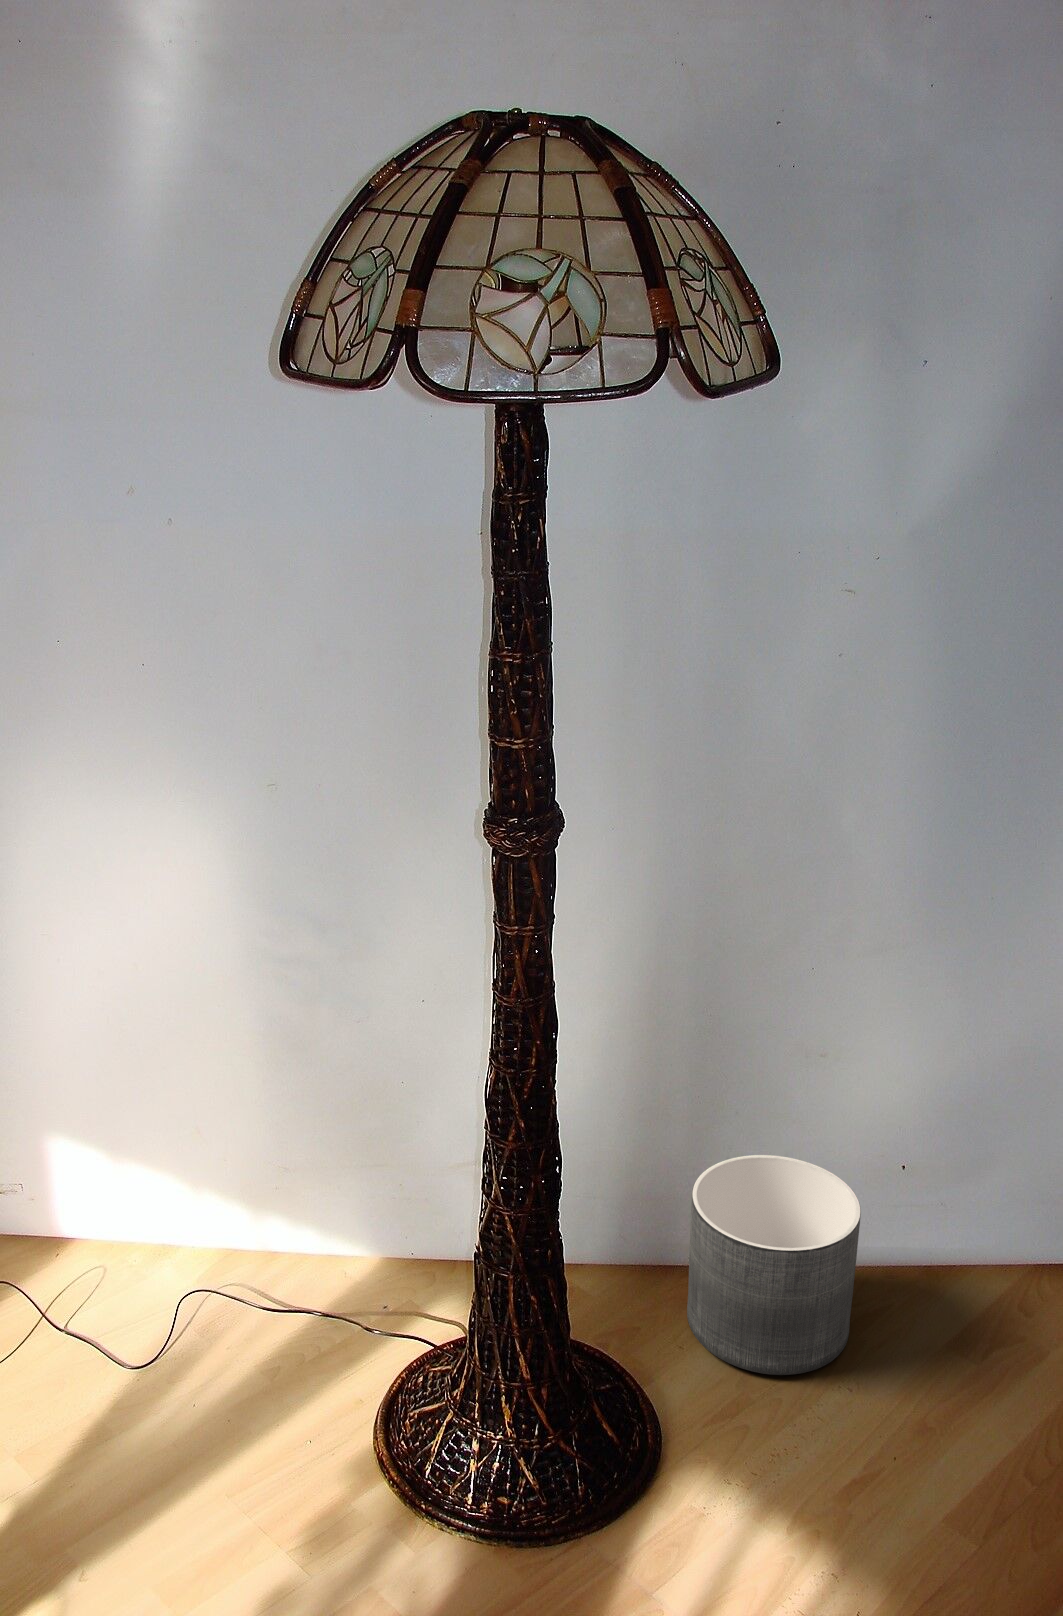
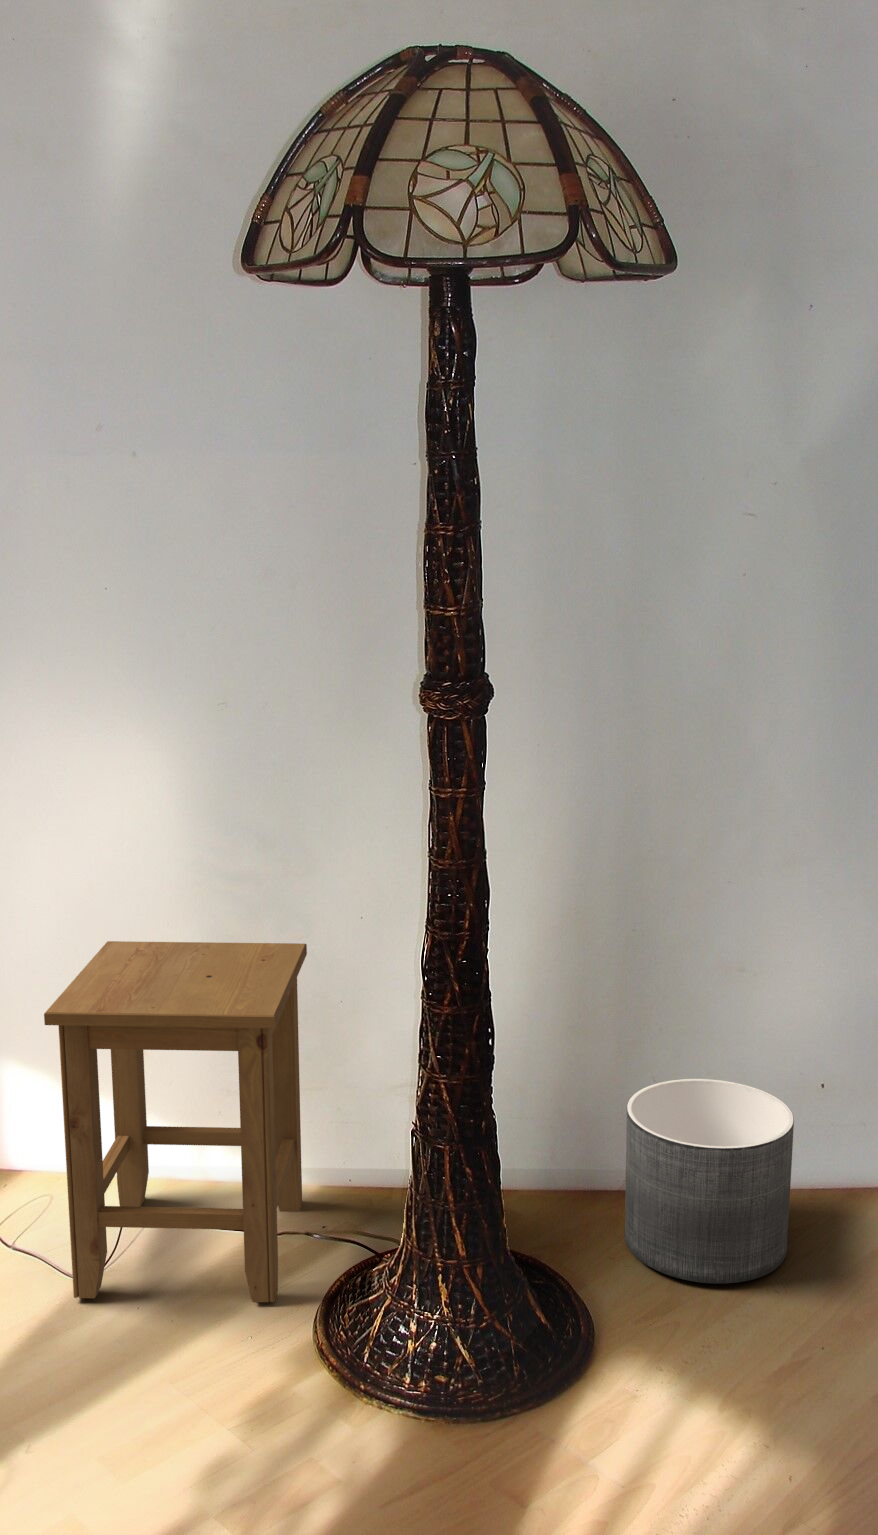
stool: none [89,1020,366,1401] -> present [44,941,307,1302]

